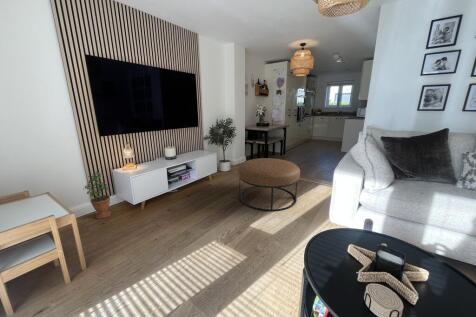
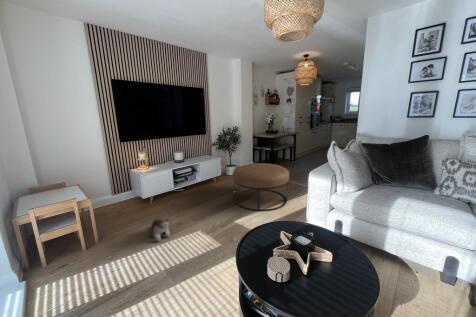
potted plant: present [85,171,111,219] -> none [104,170,126,209]
plush toy: none [153,229,184,259] -> present [151,217,170,241]

